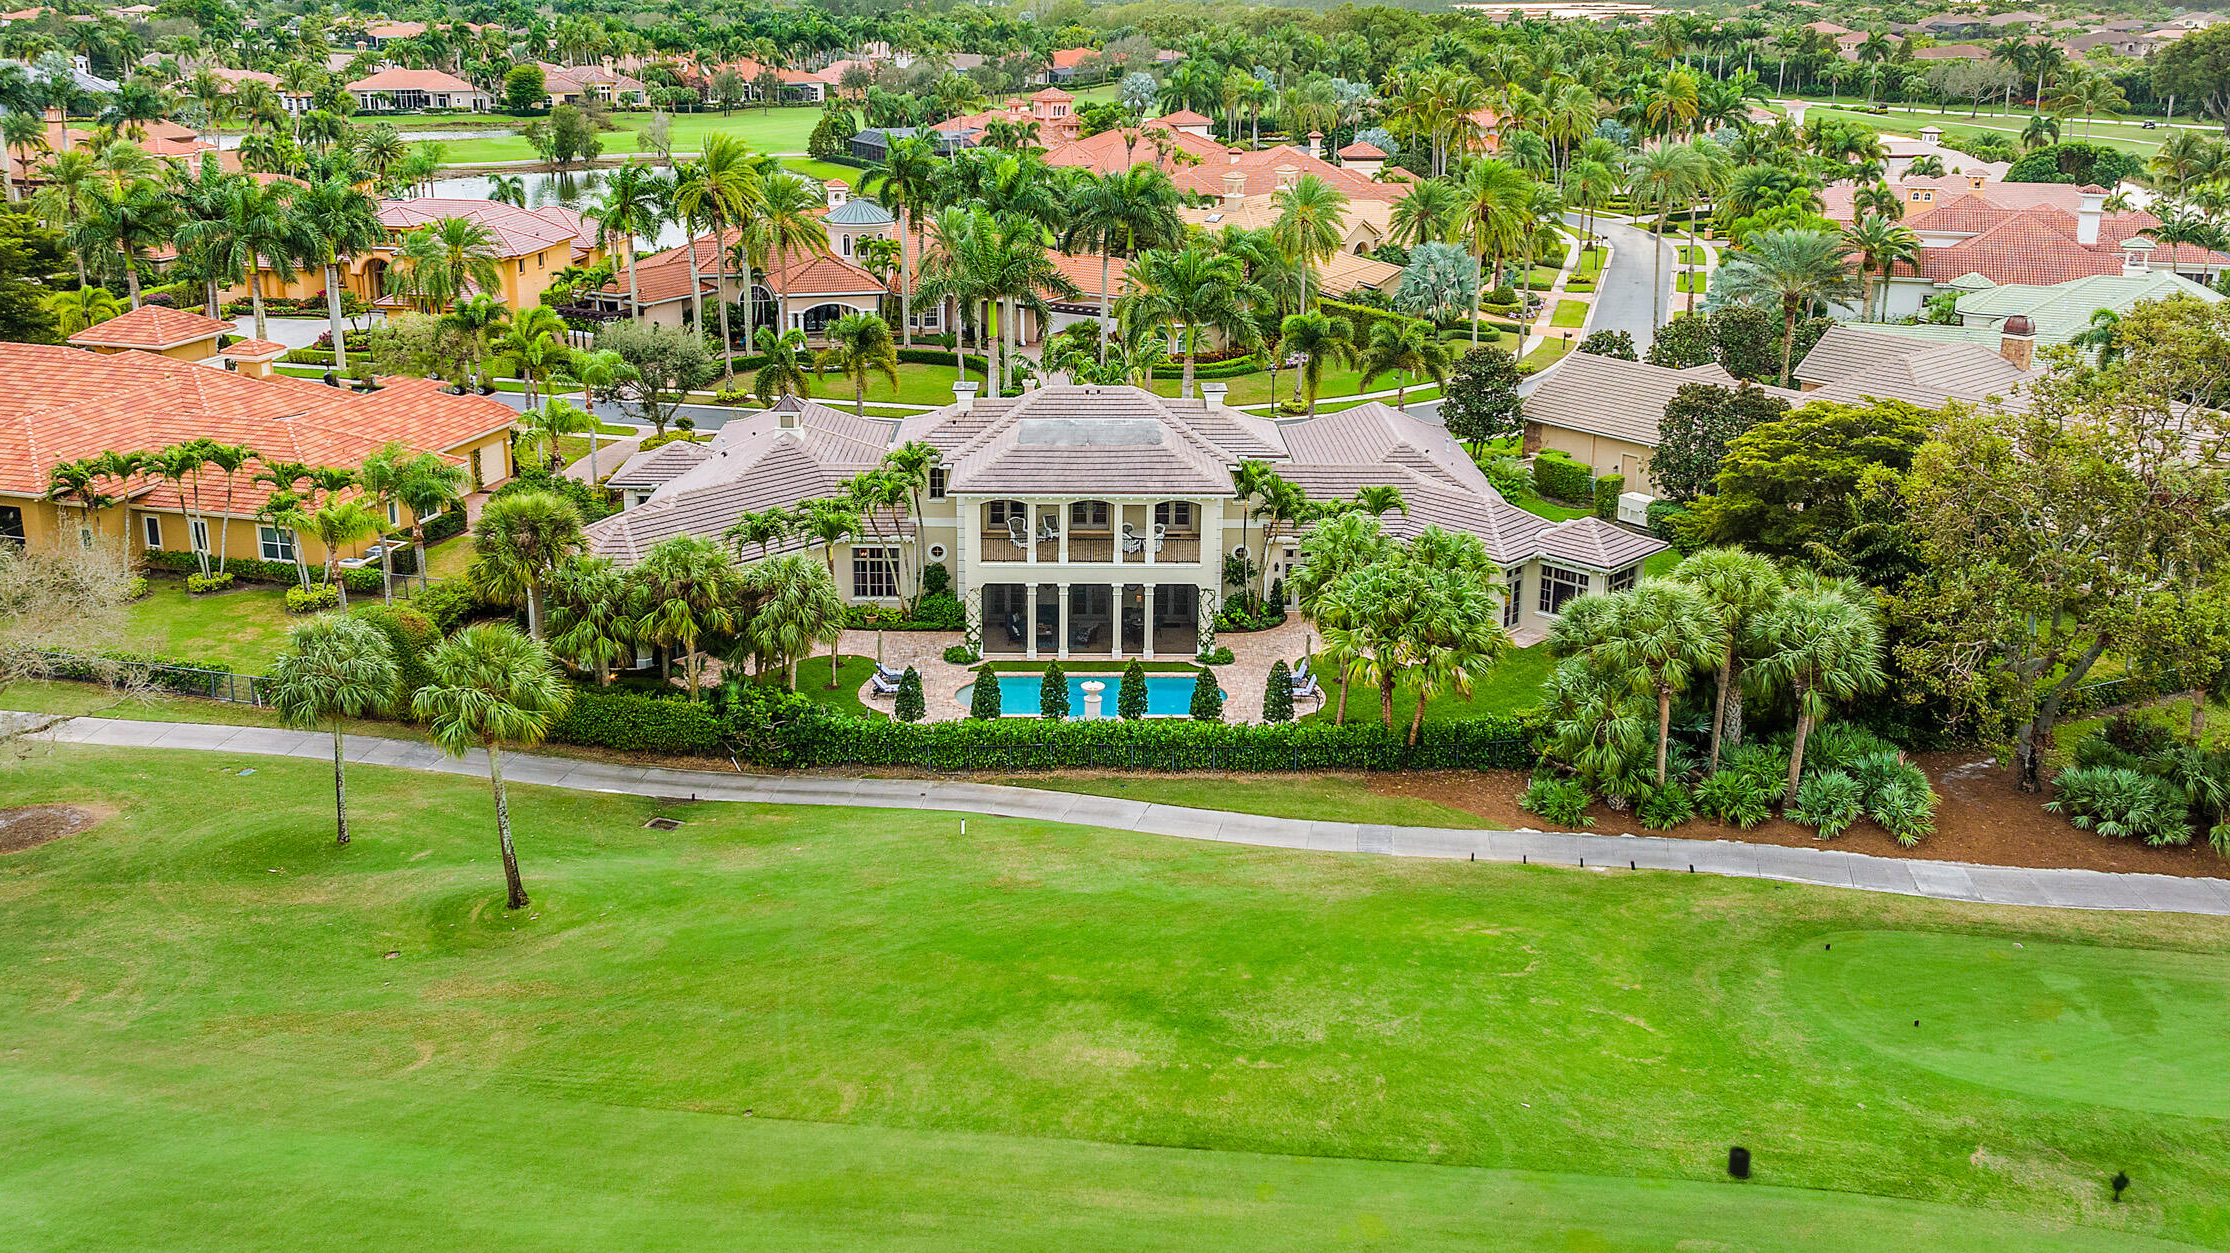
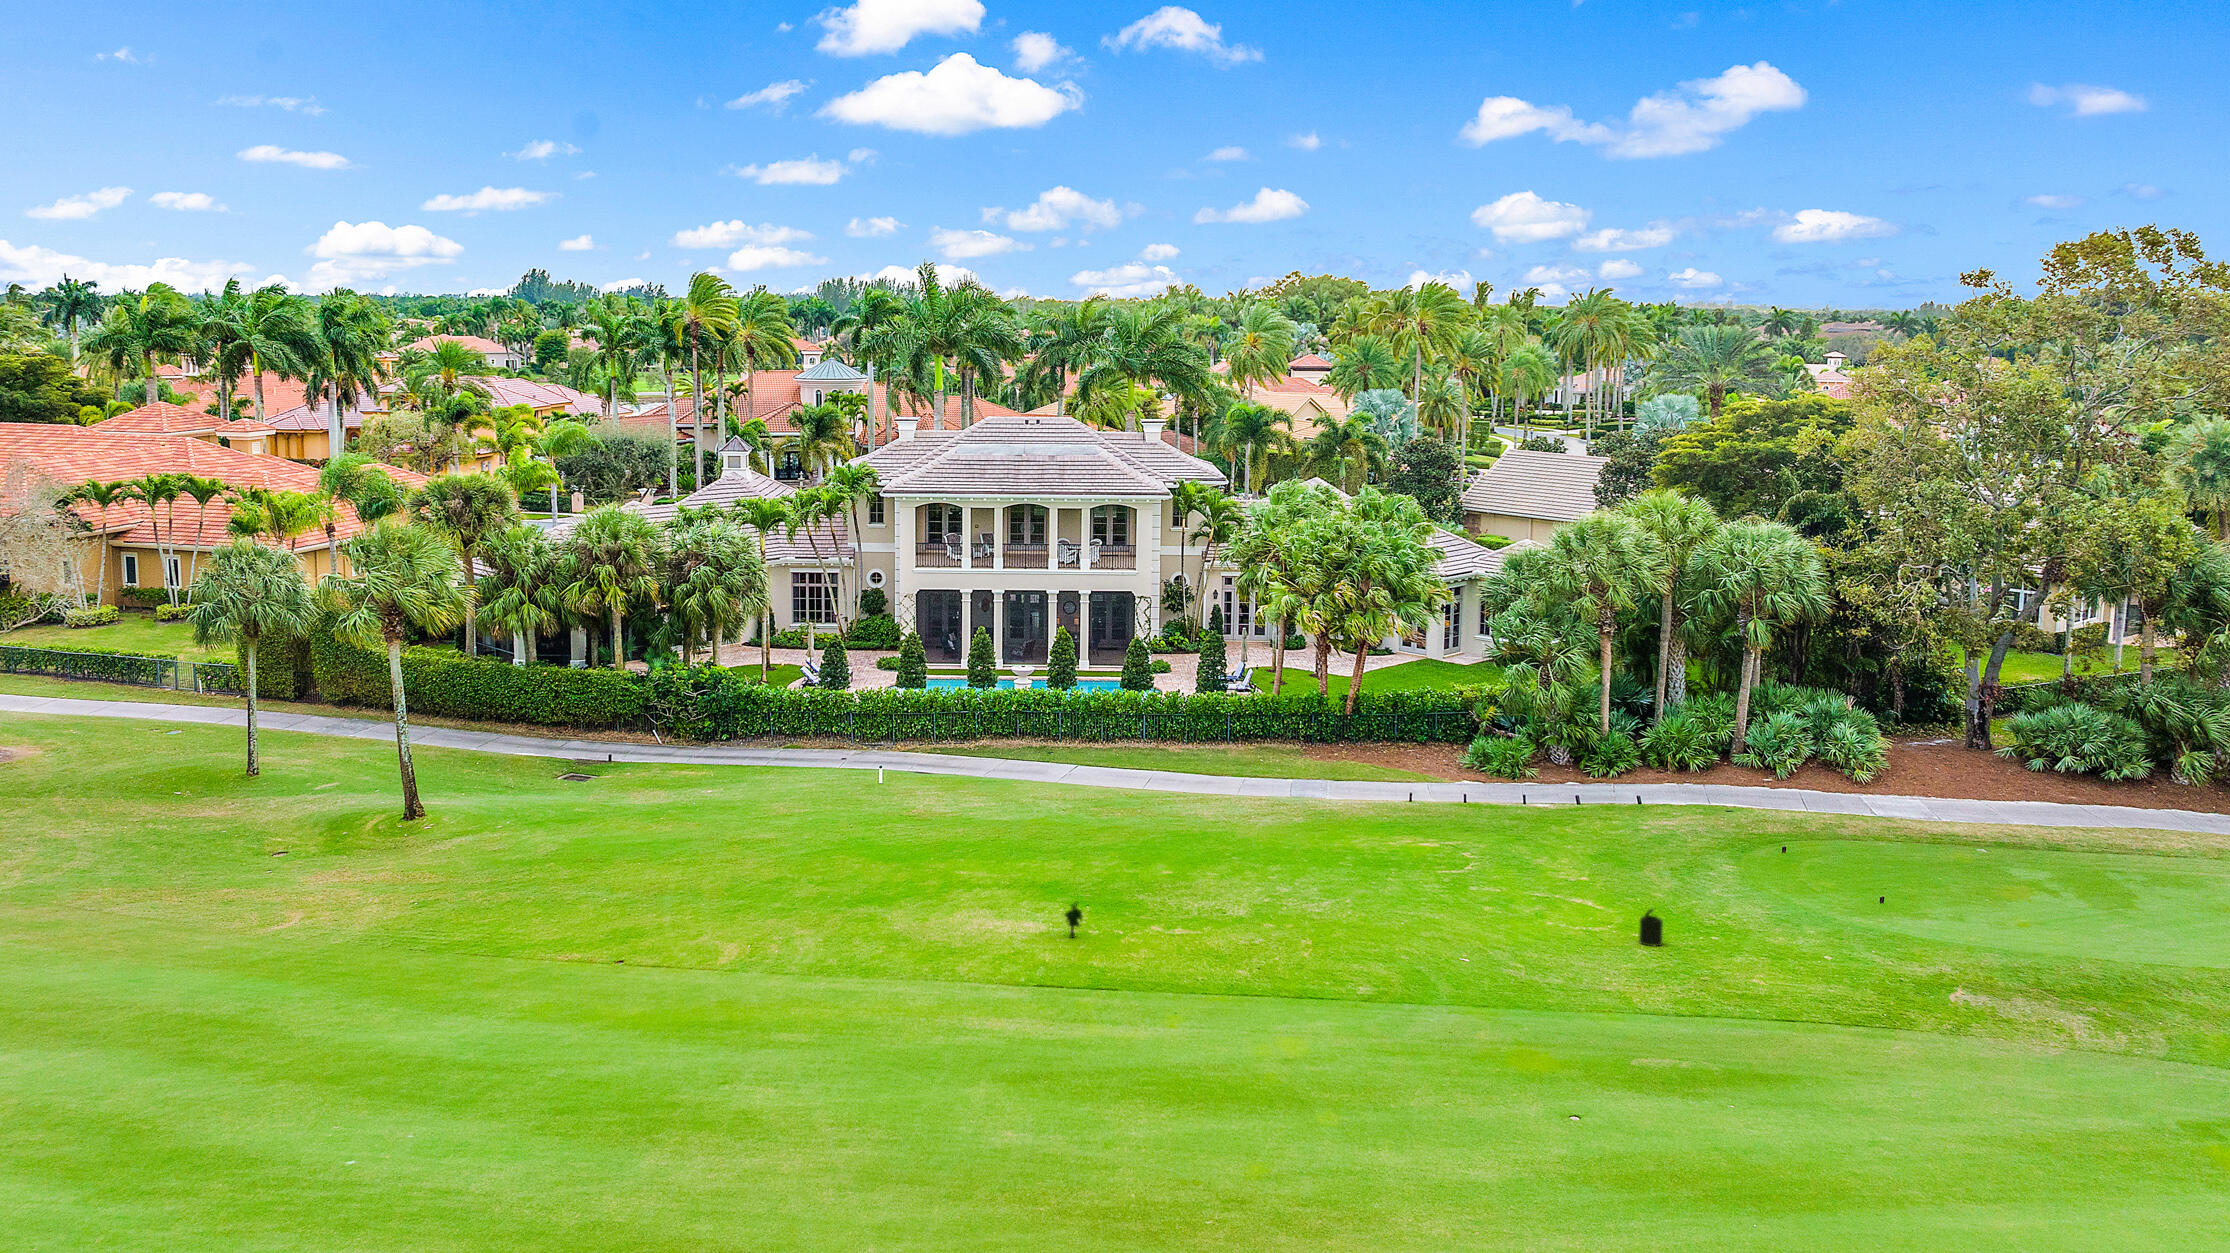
decorative plant: present [2109,1170,2130,1202] -> present [1065,902,1082,938]

